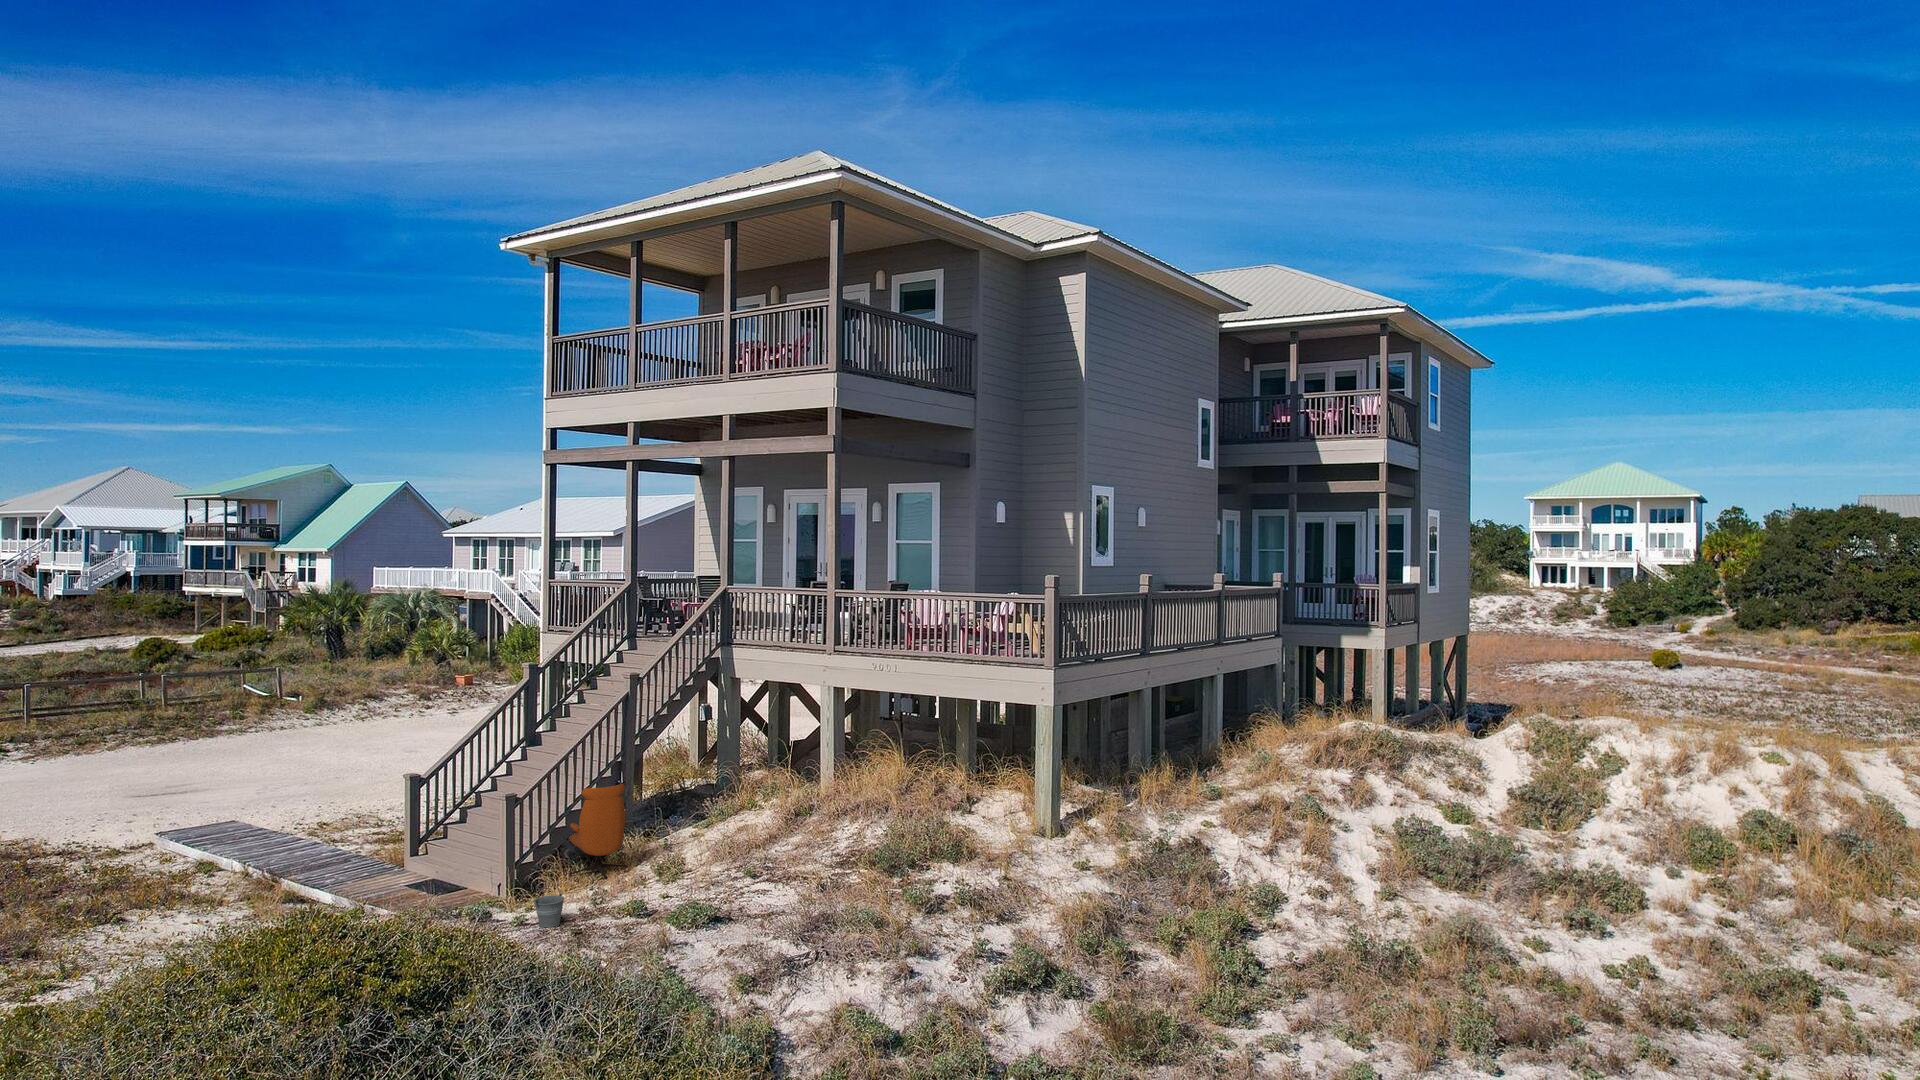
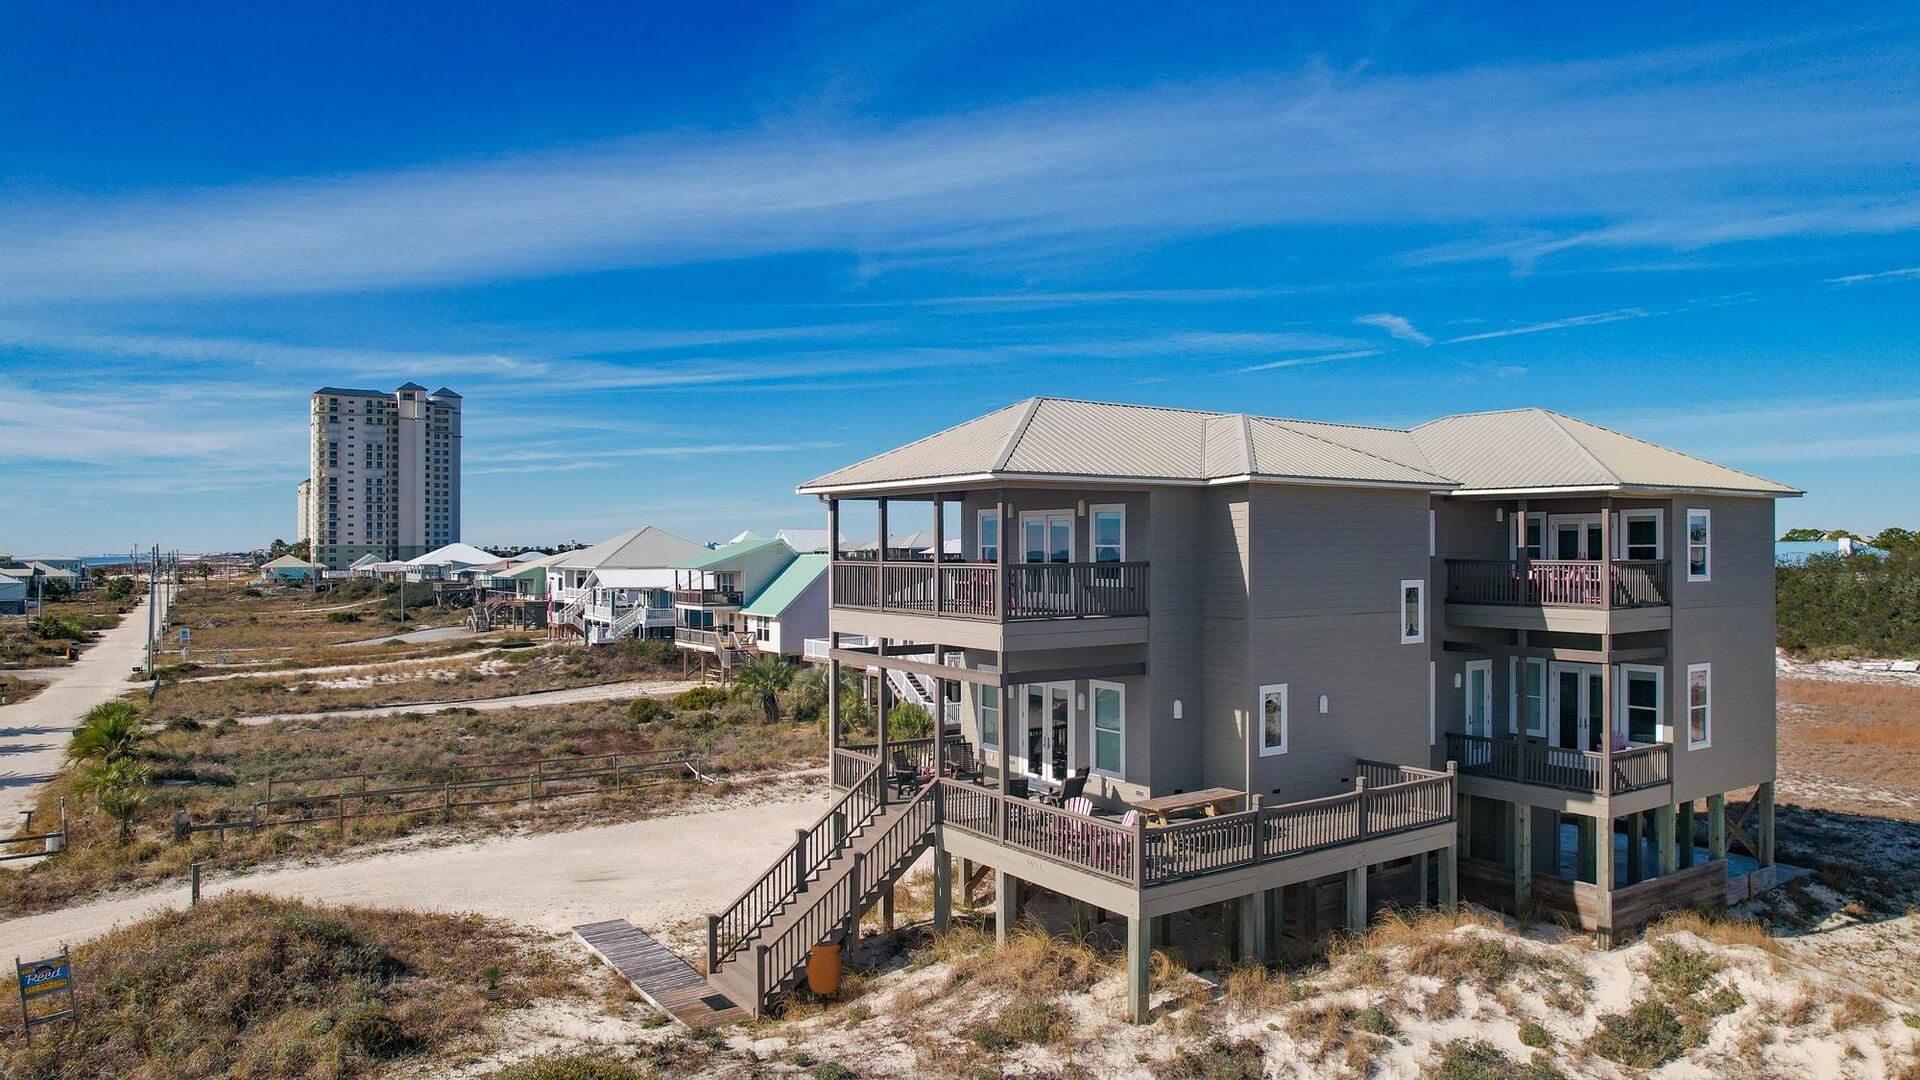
potted plant: none [23,872,69,926] -> present [483,966,504,1001]
bucket: present [534,883,564,927] -> none [761,1022,782,1053]

